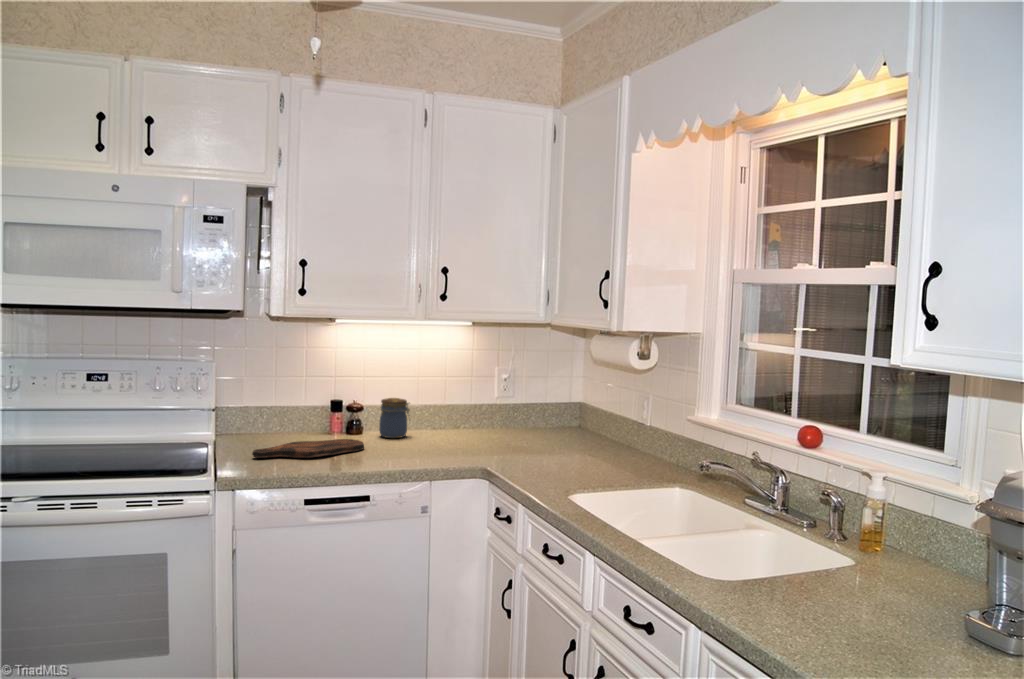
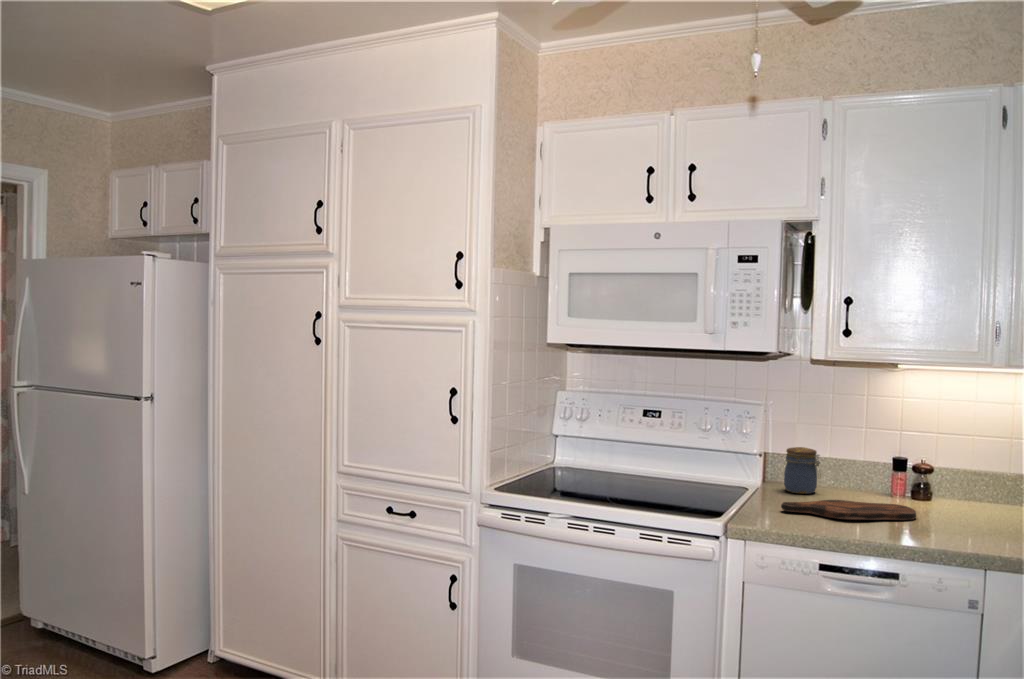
jar: present [379,398,410,438] -> present [784,447,820,494]

